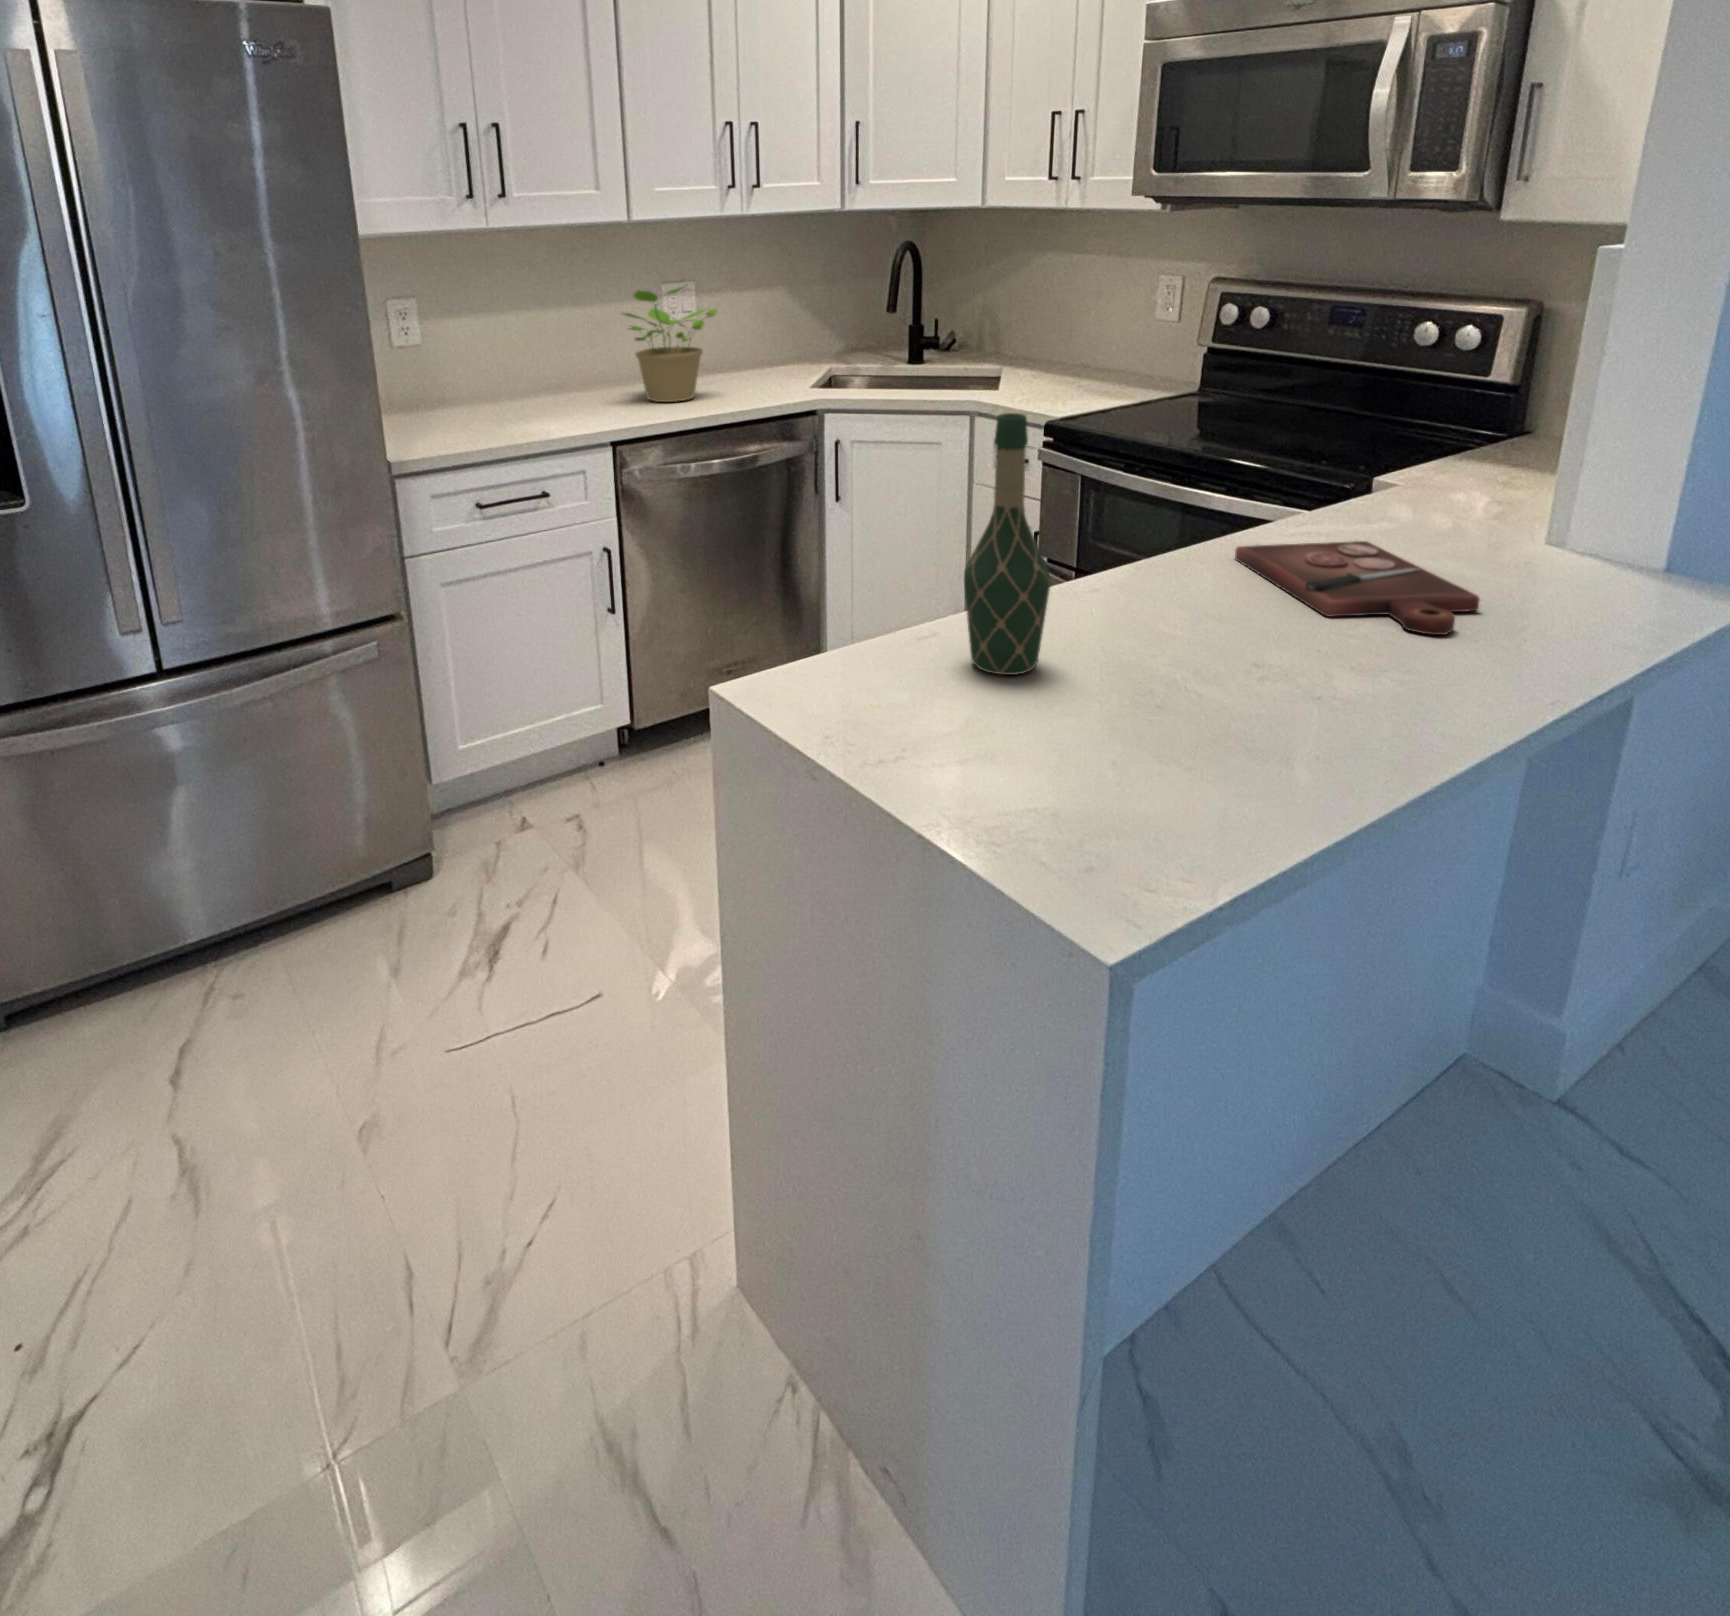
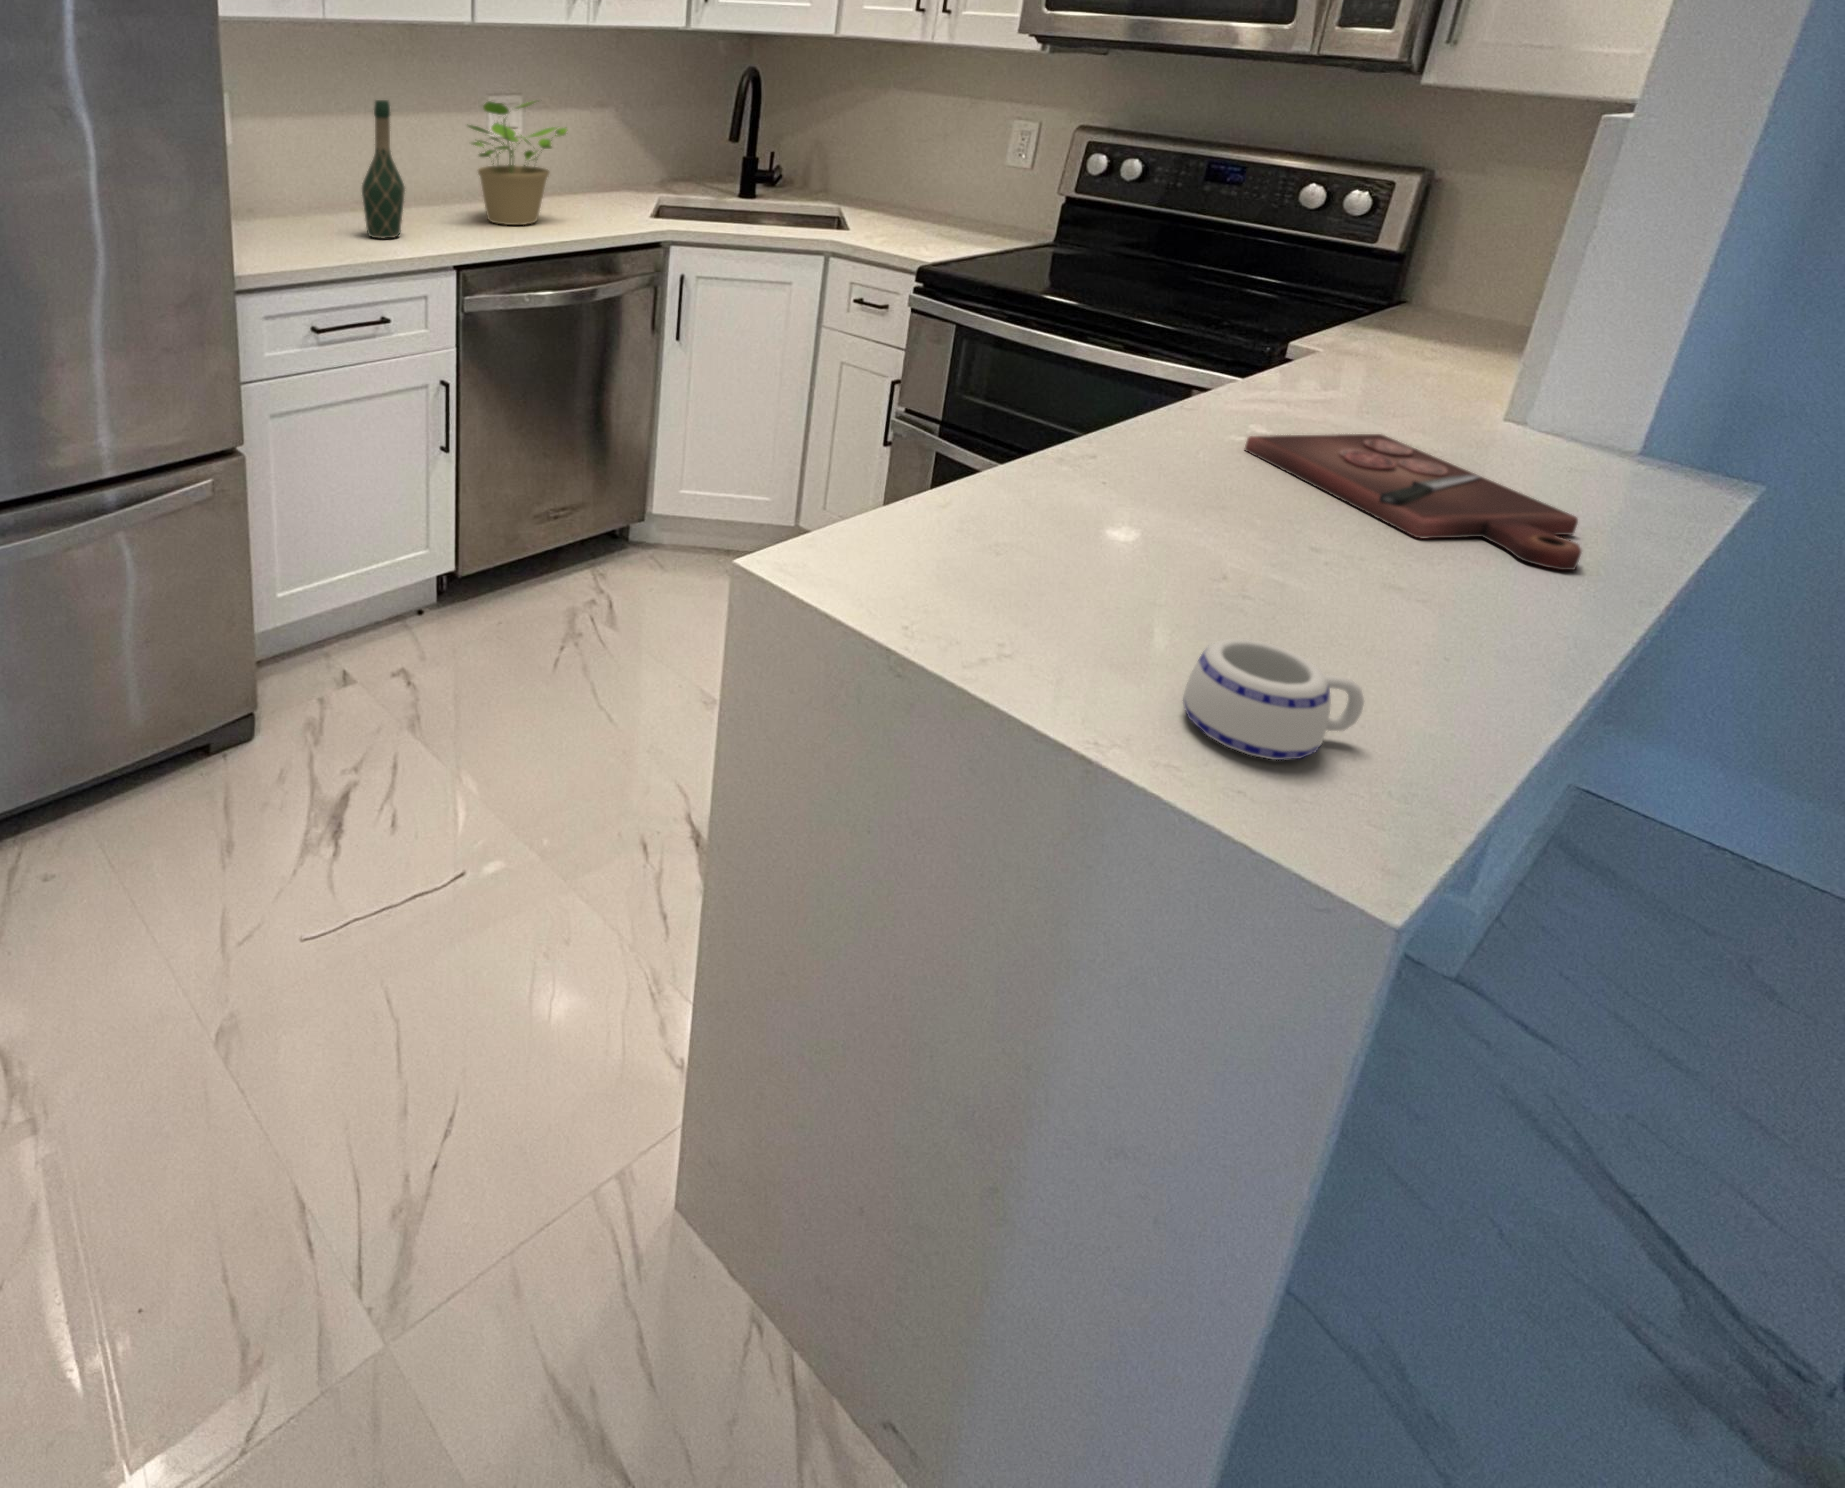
wine bottle: present [964,413,1050,675] -> present [362,100,405,238]
mug: none [1008,664,1131,743] -> present [1183,639,1364,760]

